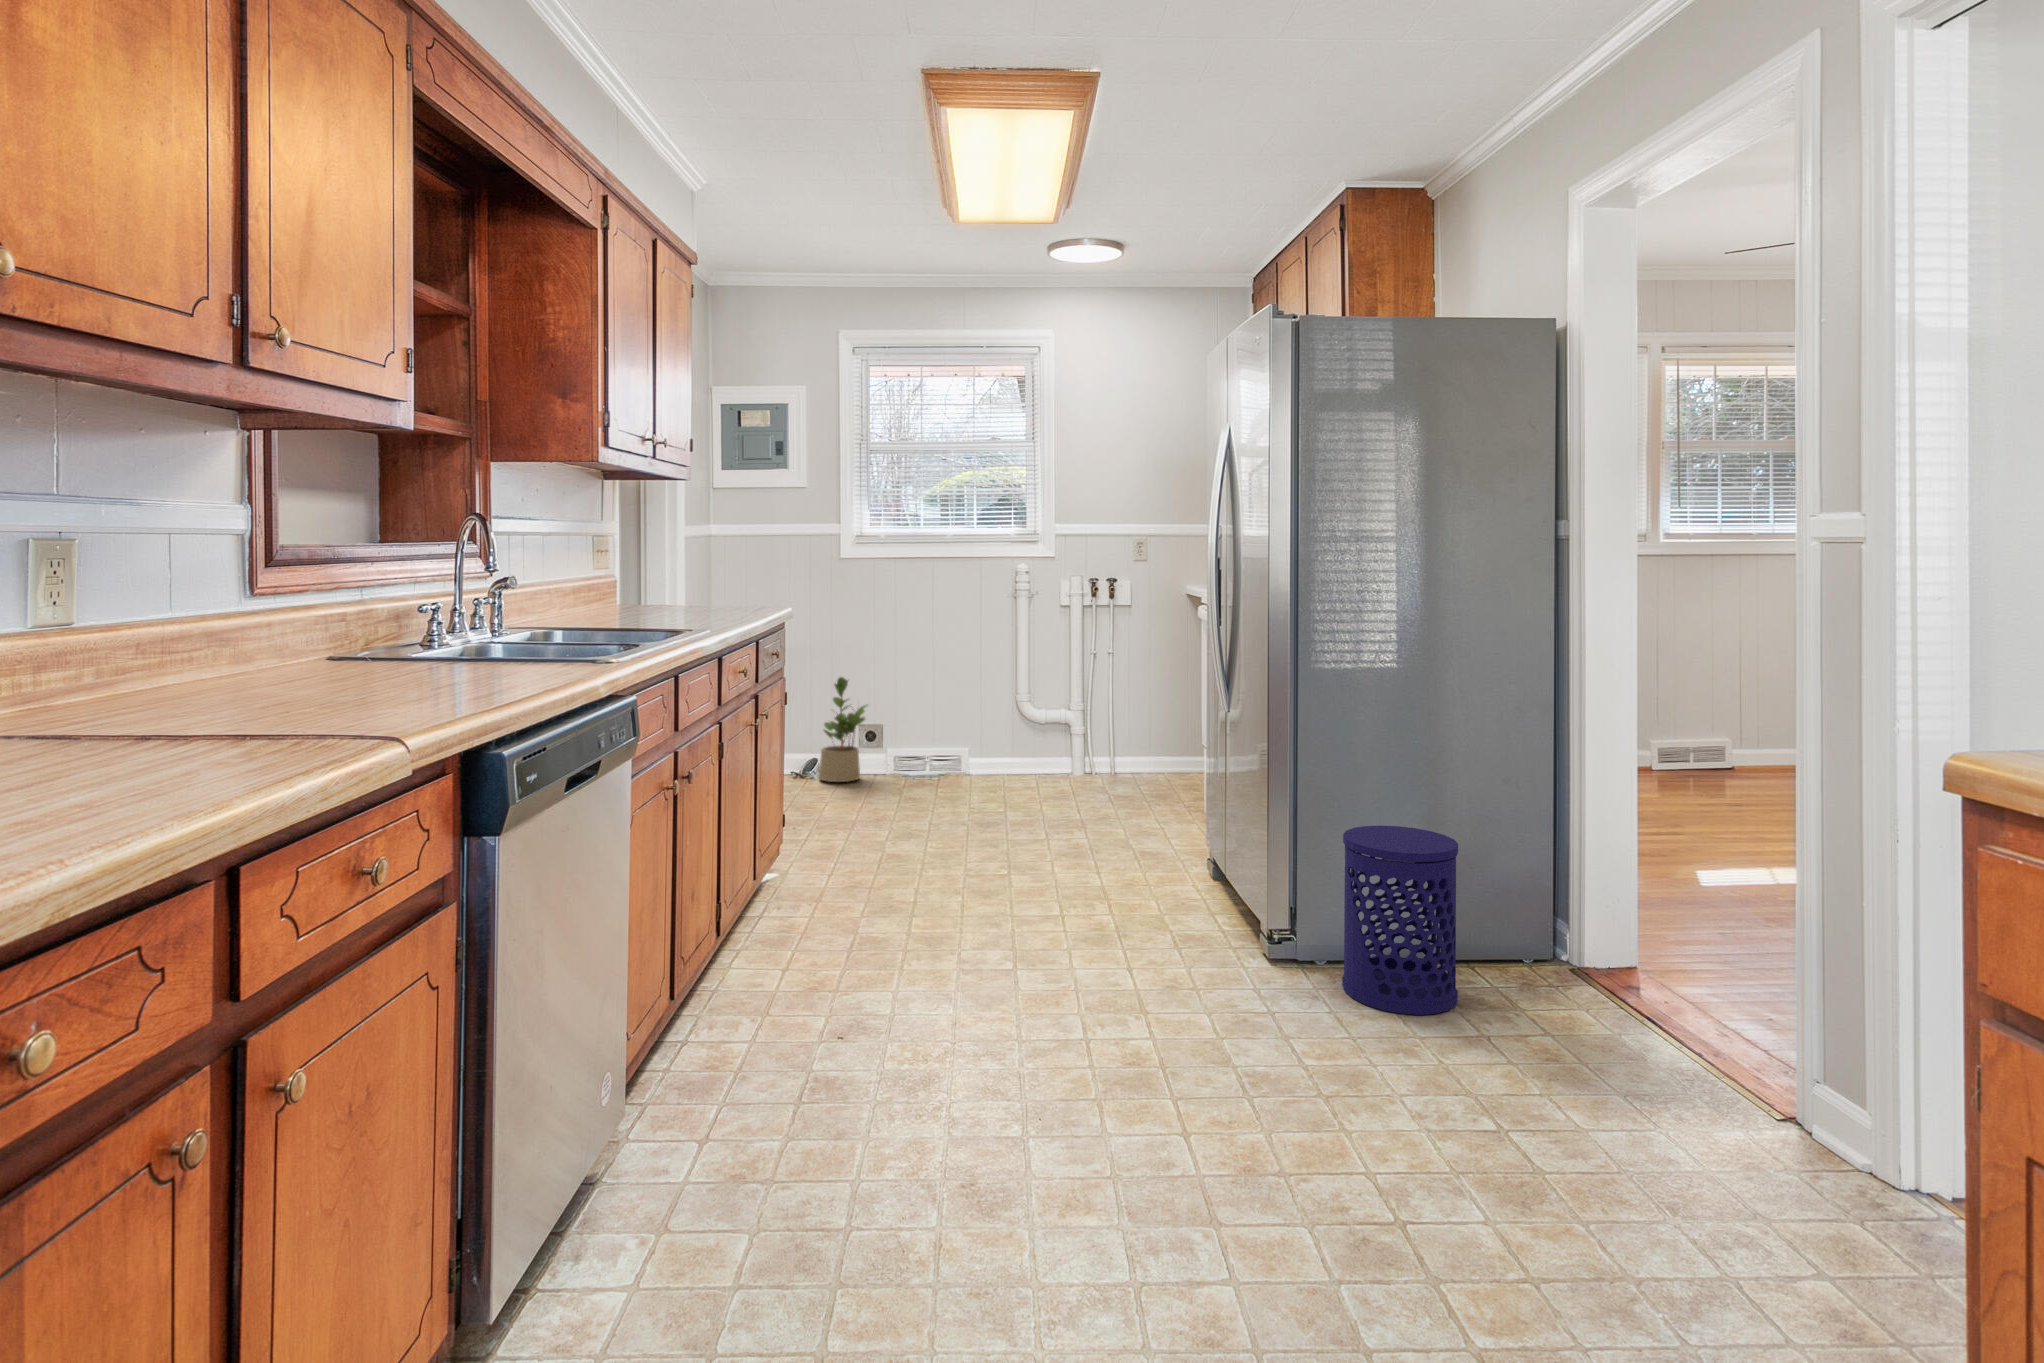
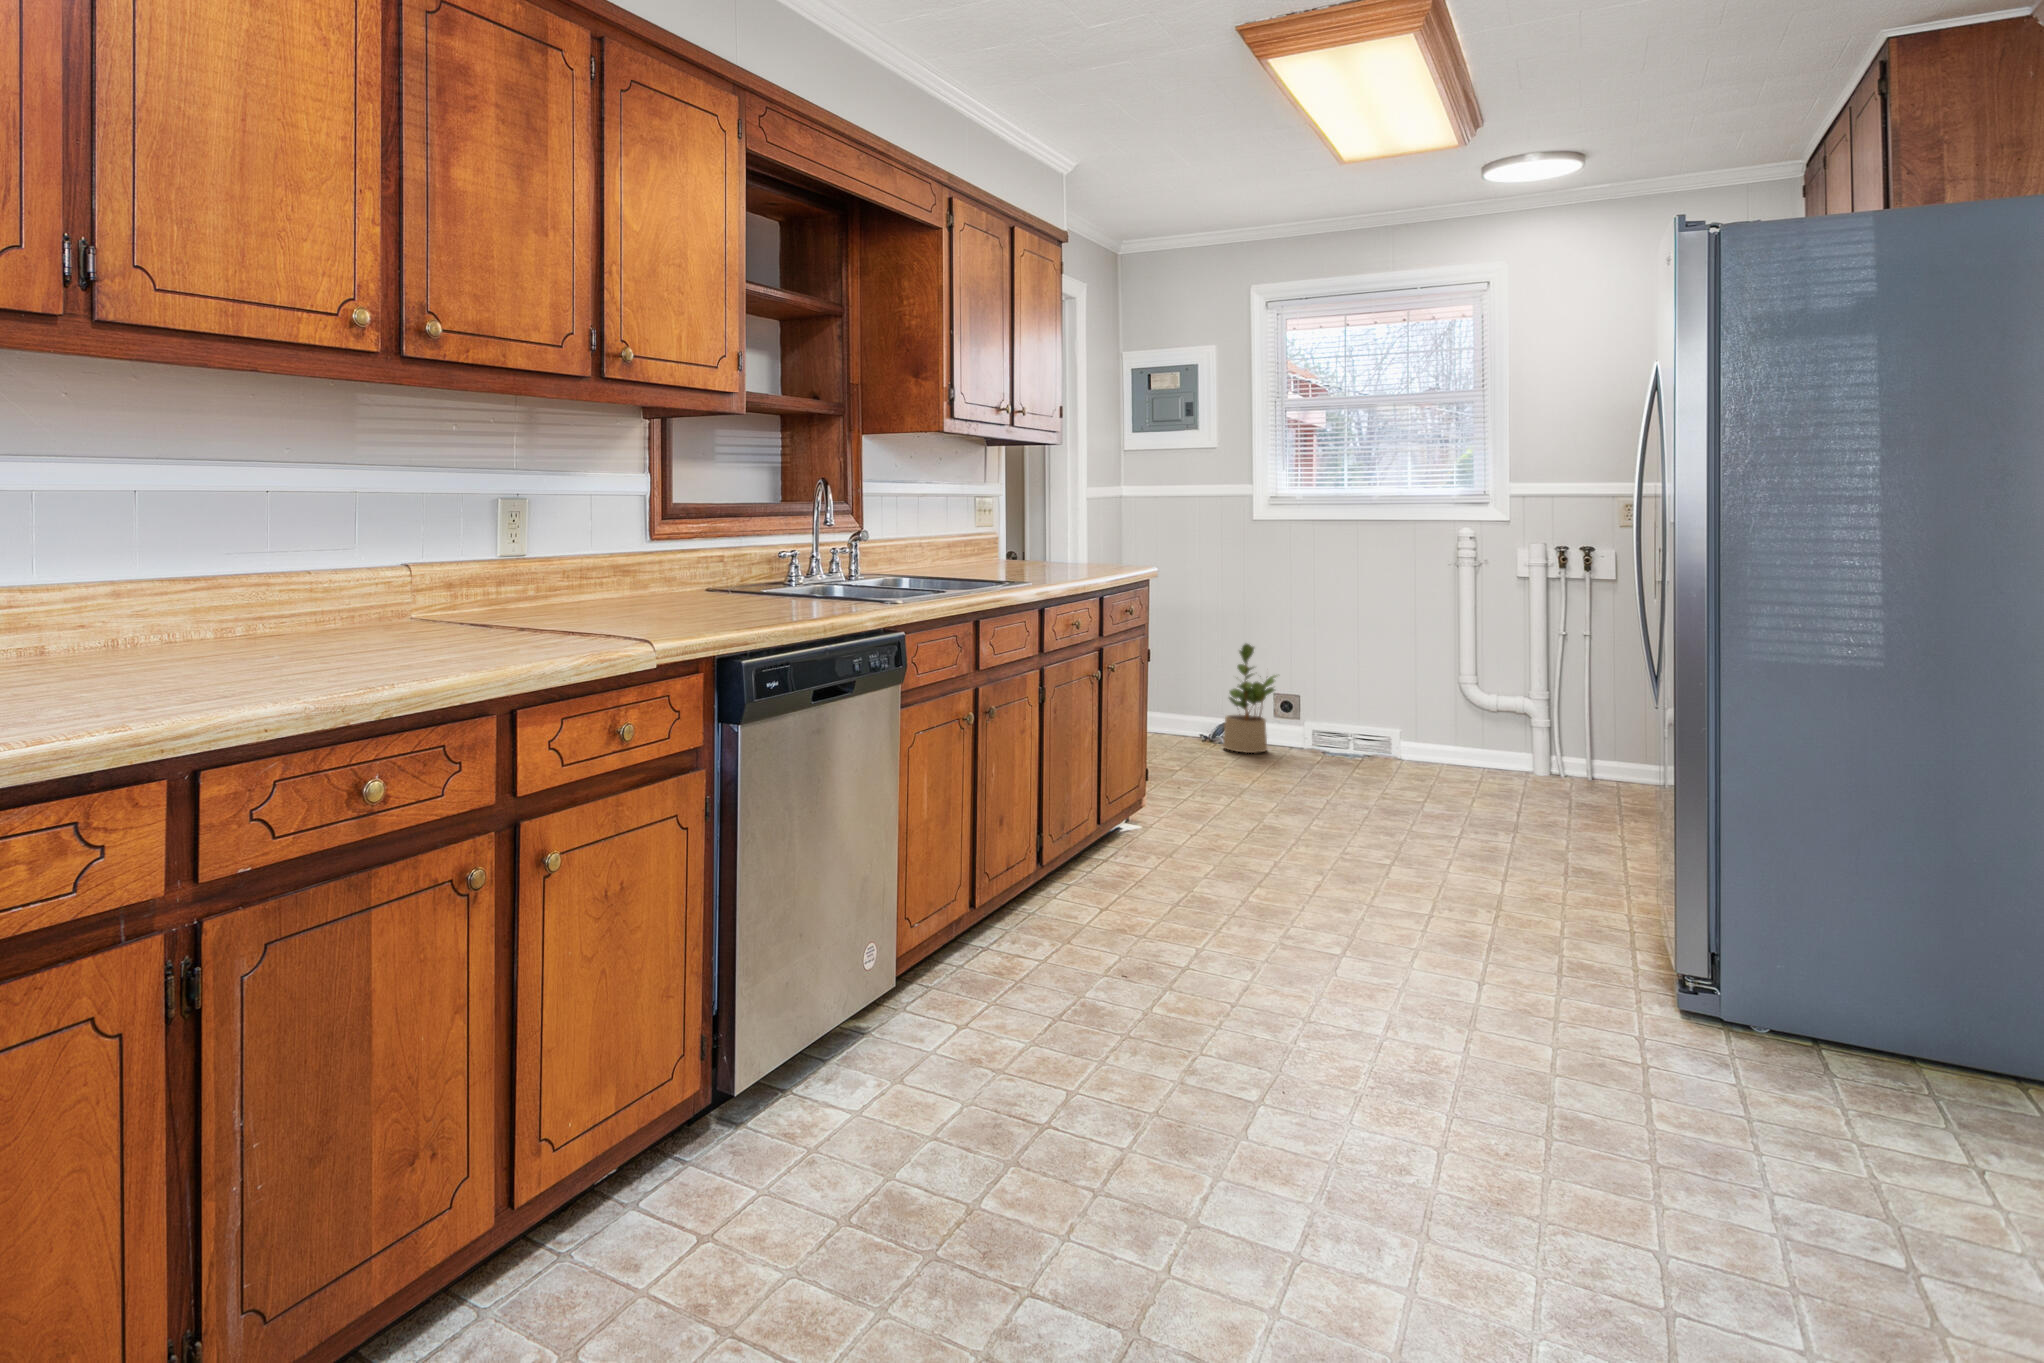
waste bin: present [1342,826,1458,1015] -> none [1777,870,1977,1131]

